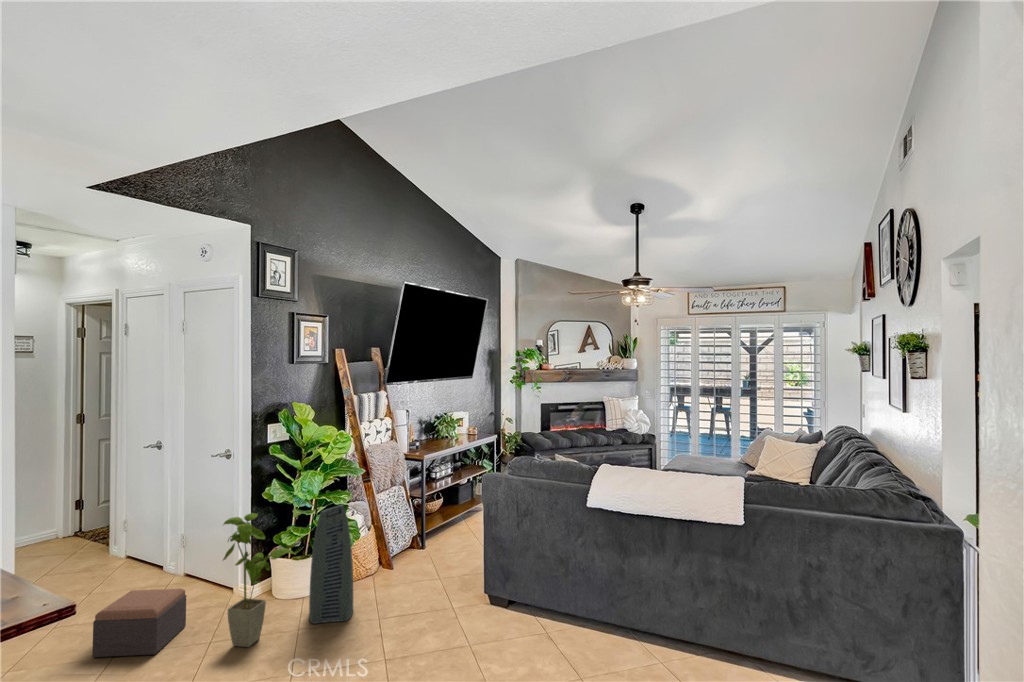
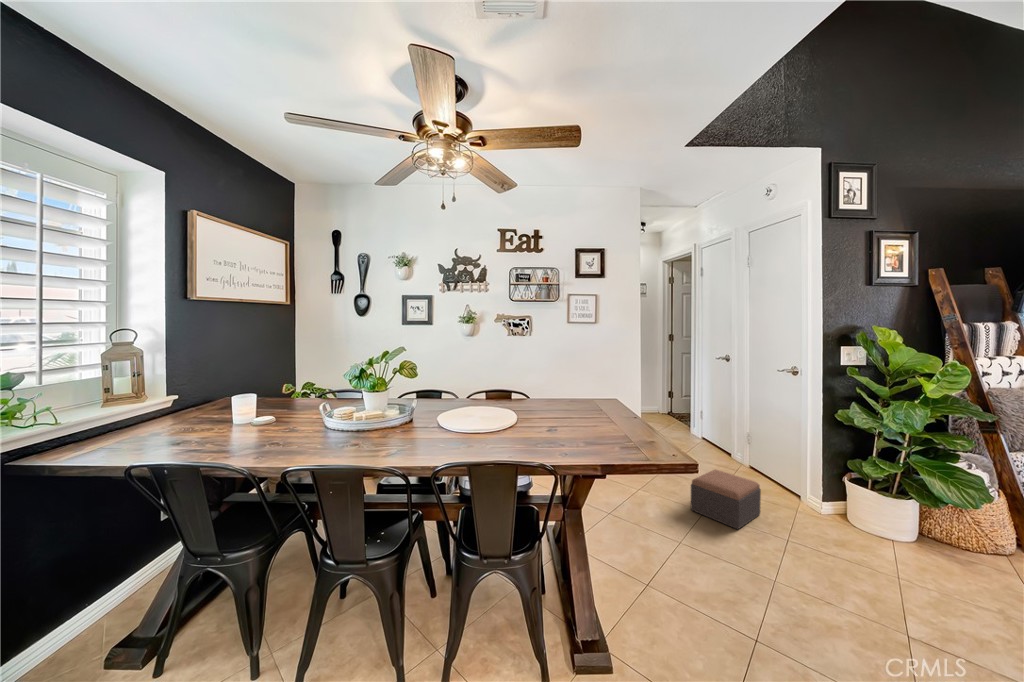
air purifier: present [309,505,353,624] -> none [906,451,982,595]
house plant: present [223,513,295,647] -> none [801,435,897,566]

